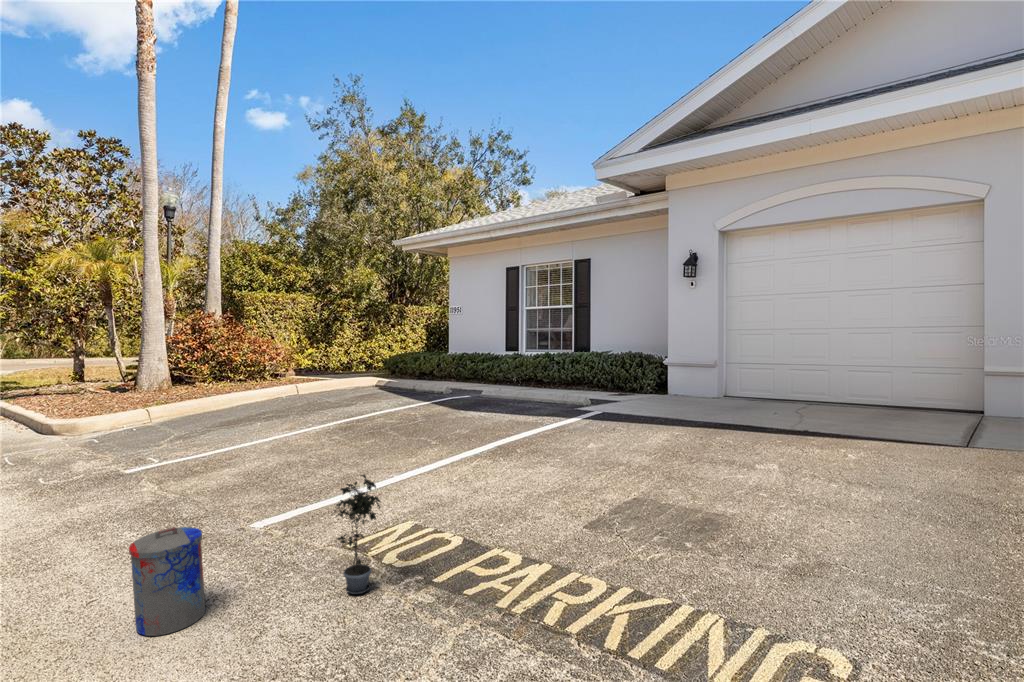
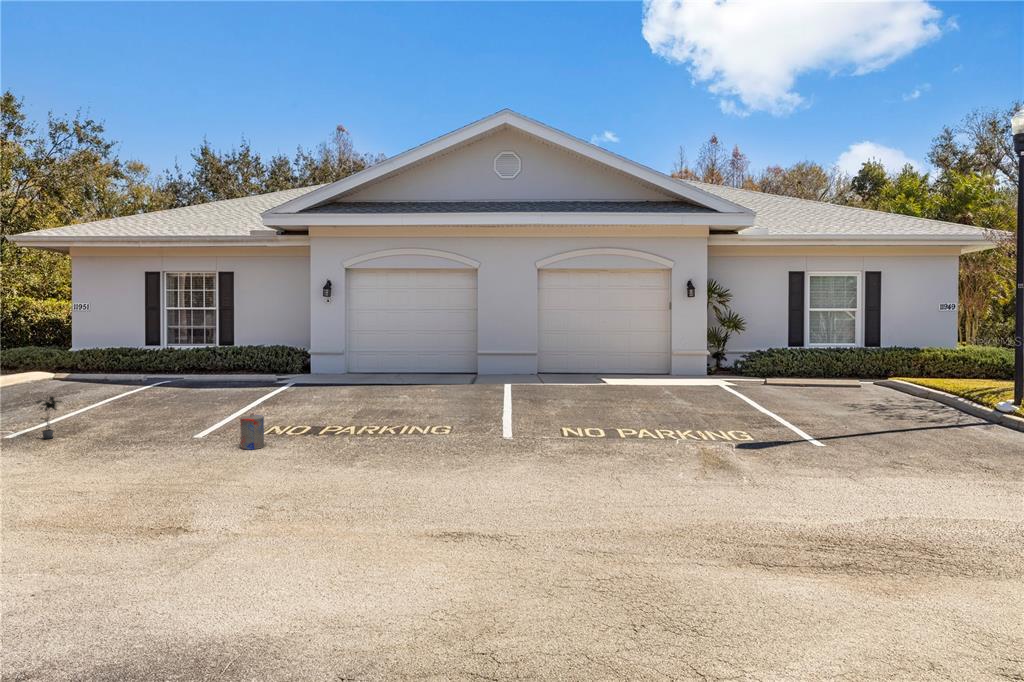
potted plant: present [332,475,381,594] -> present [37,396,62,439]

